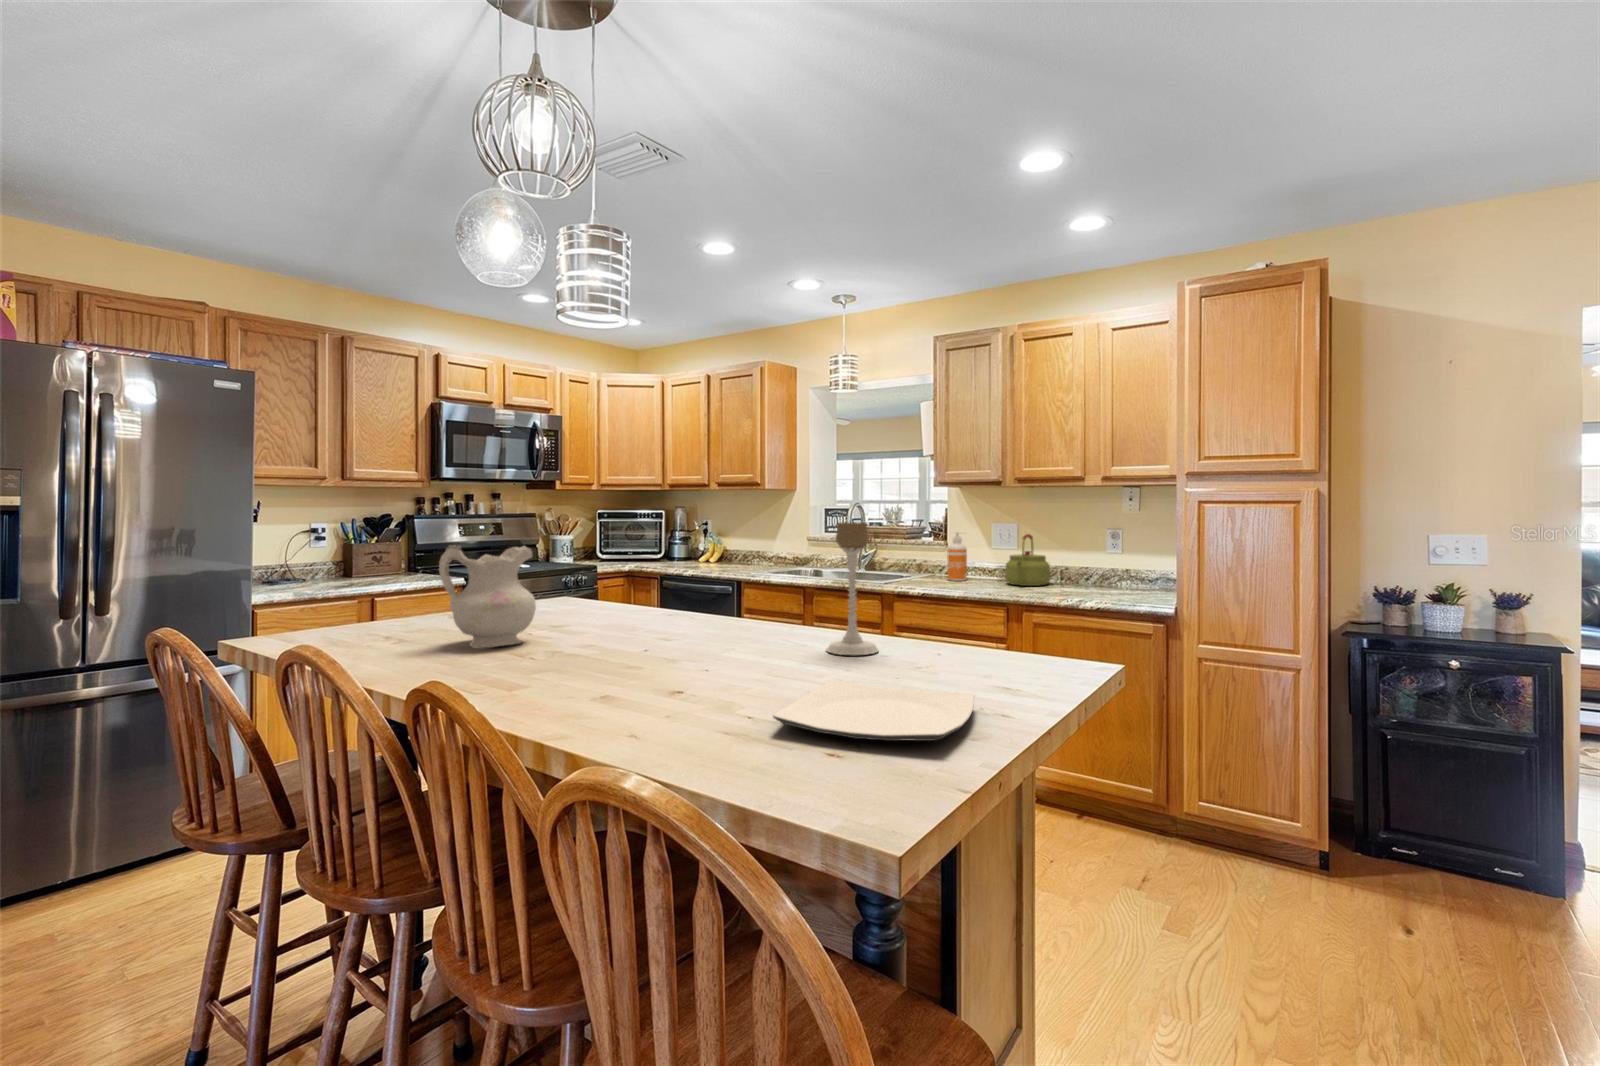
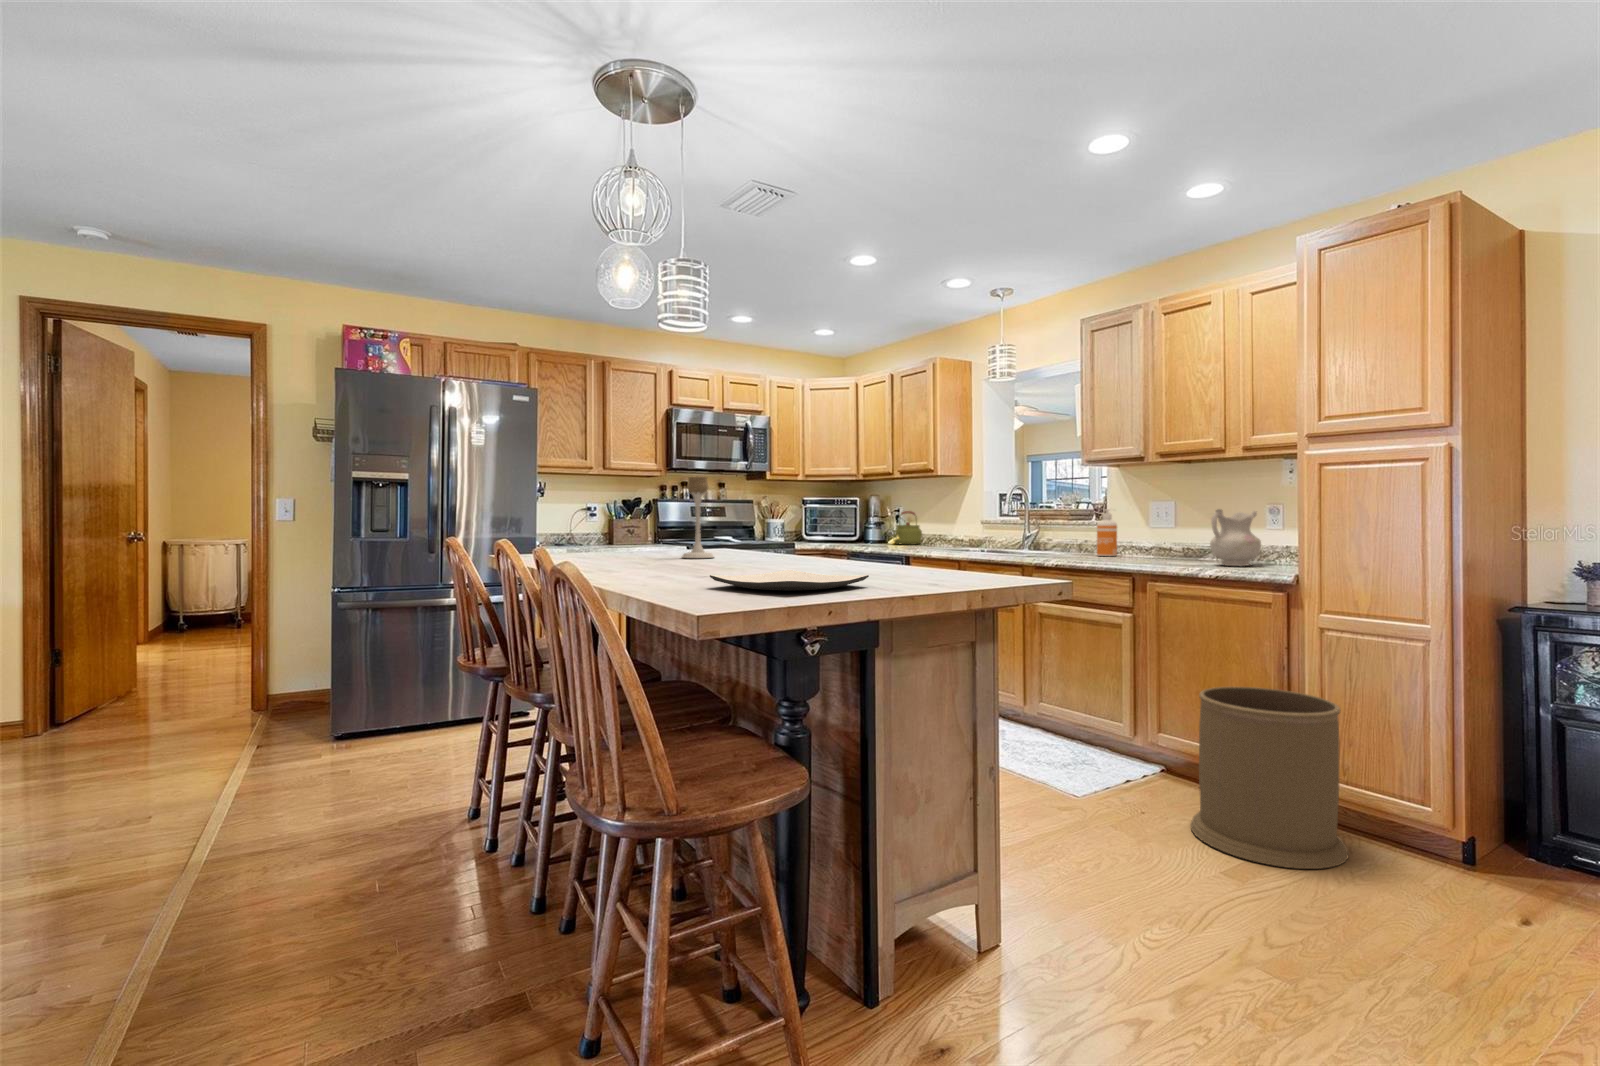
candle holder: present [826,522,878,655] -> present [682,477,714,558]
kettle: present [1005,534,1050,586] -> present [892,511,922,545]
ceramic pitcher: present [439,545,536,648] -> present [1210,509,1261,566]
trash can: none [1100,721,1248,906] -> present [1190,687,1348,869]

